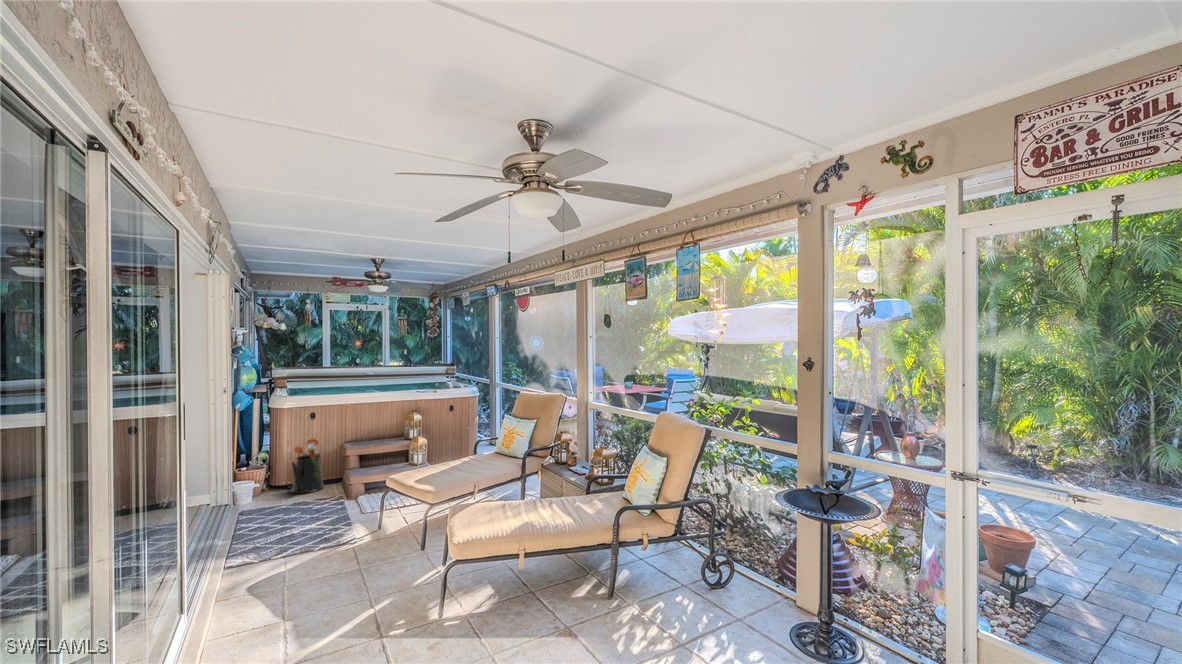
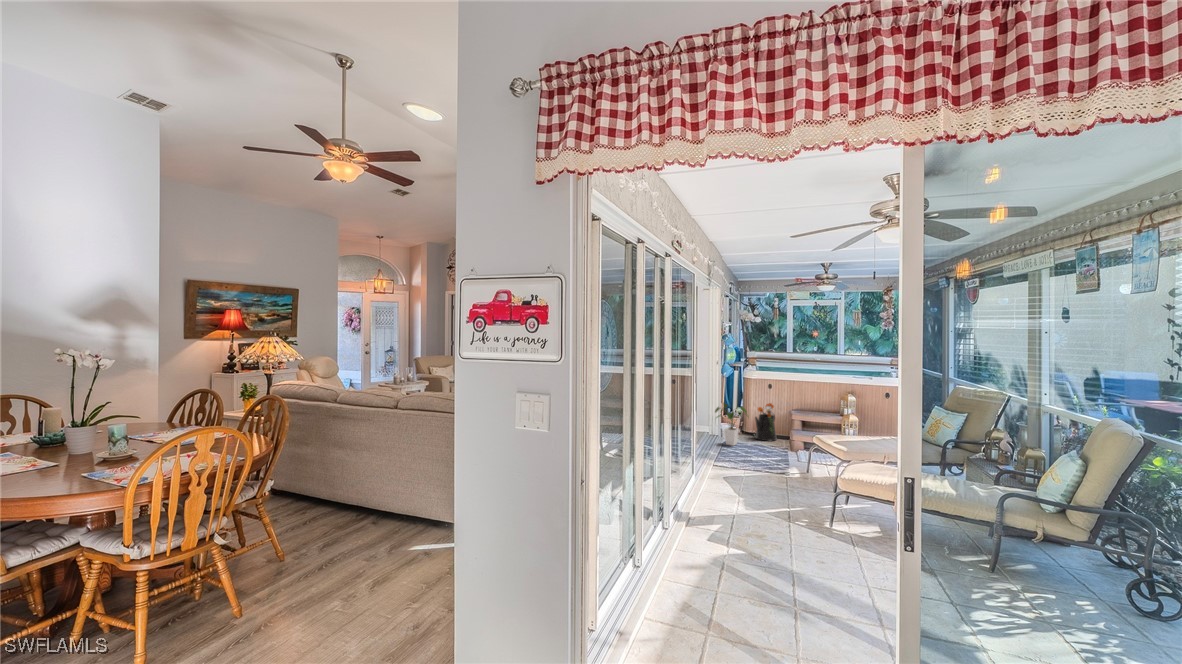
house plant: none [222,451,284,516] -> present [715,404,747,446]

